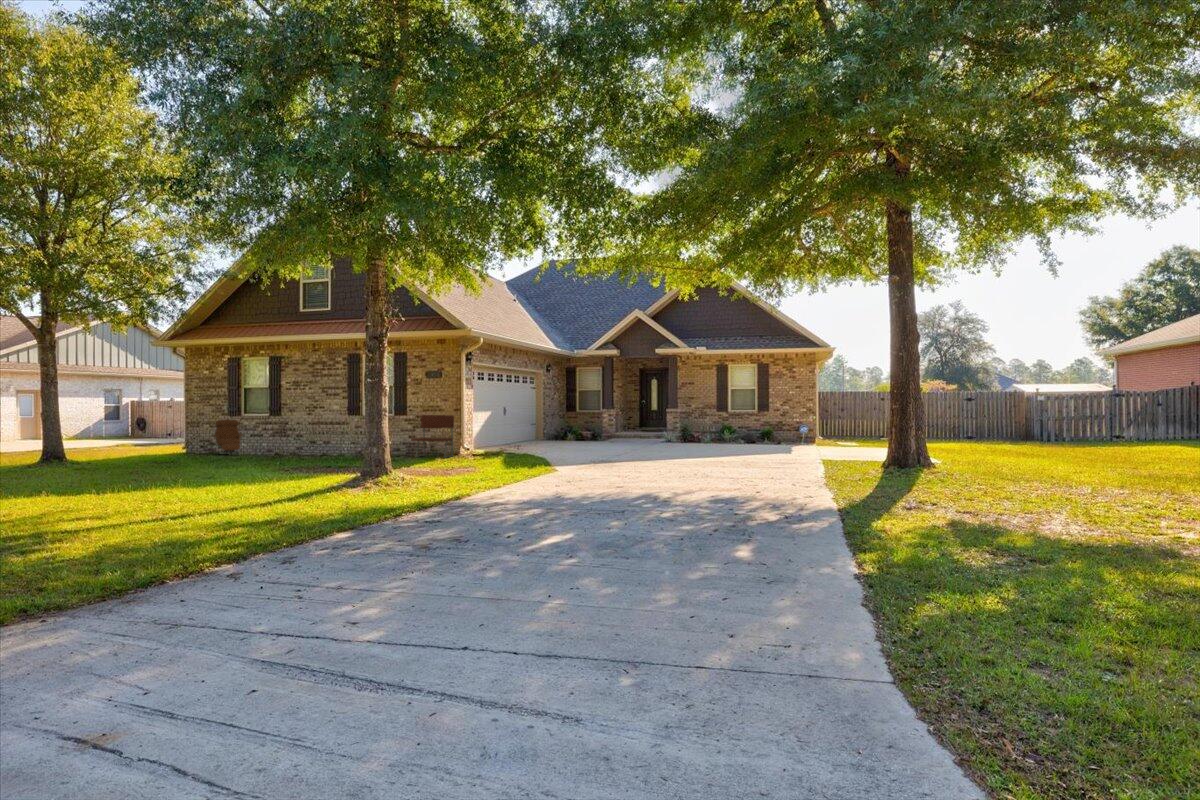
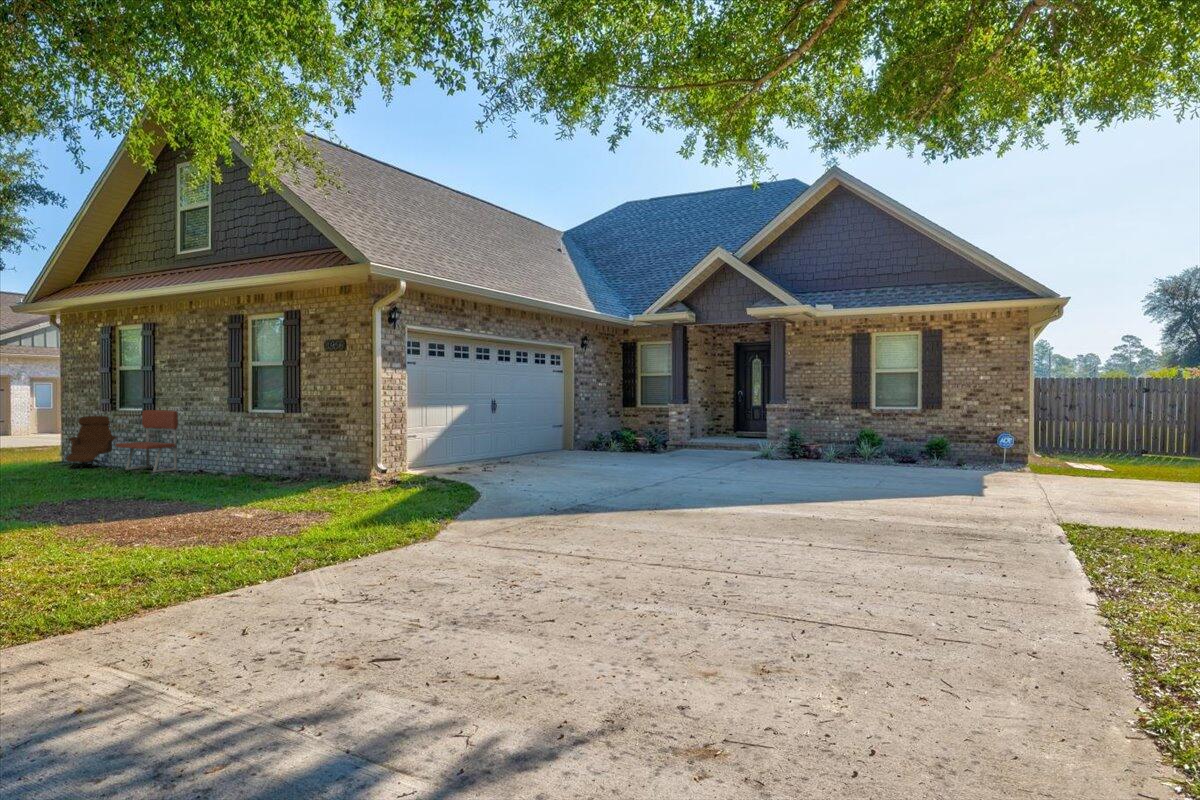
bench: present [411,415,454,458] -> present [116,410,178,472]

